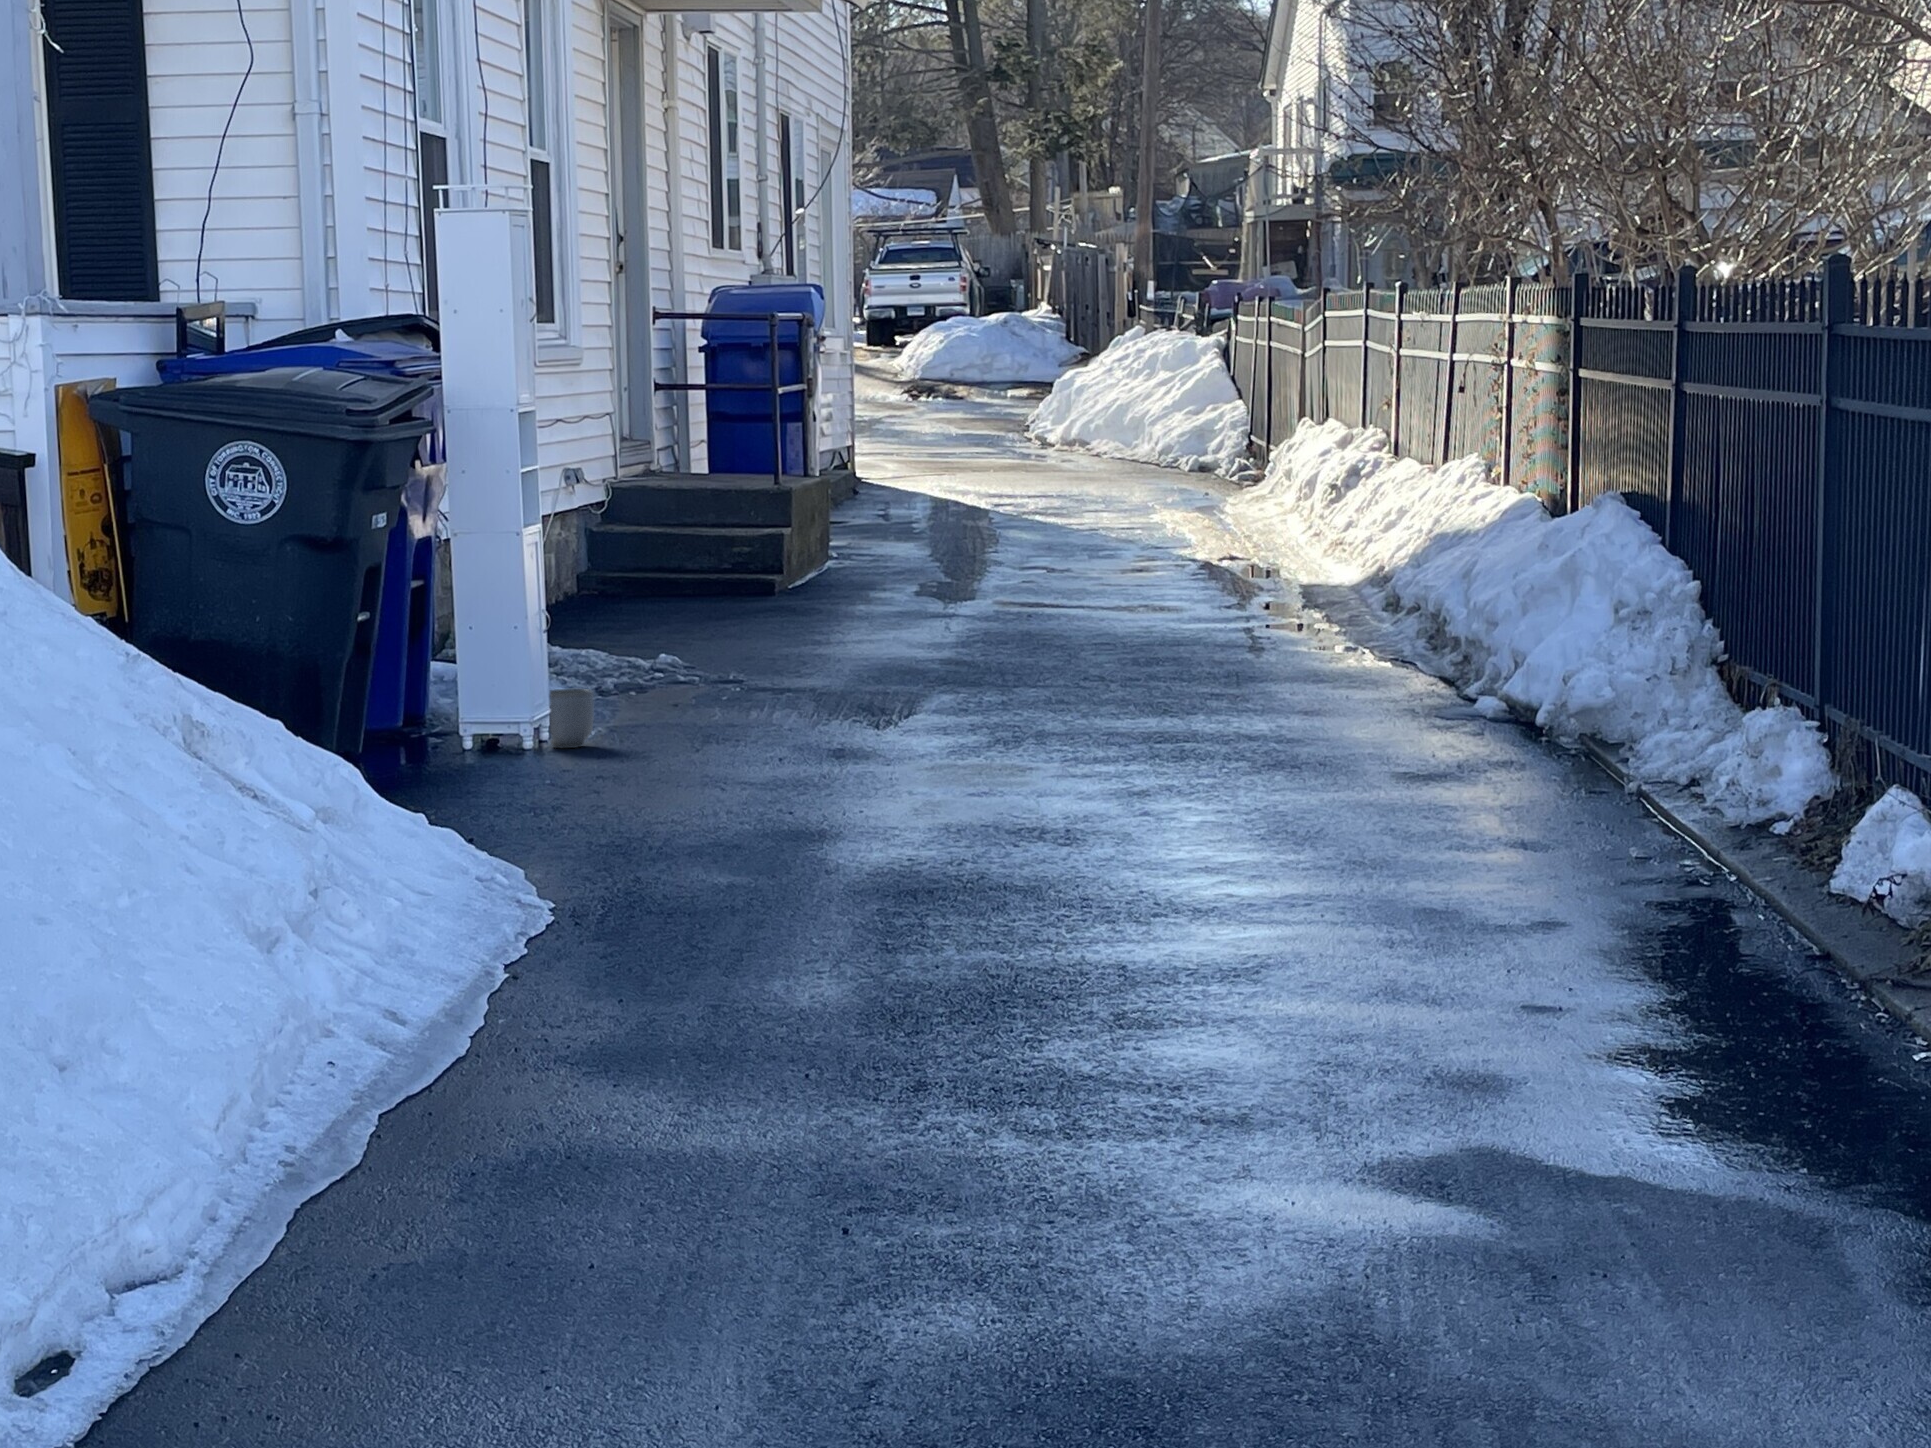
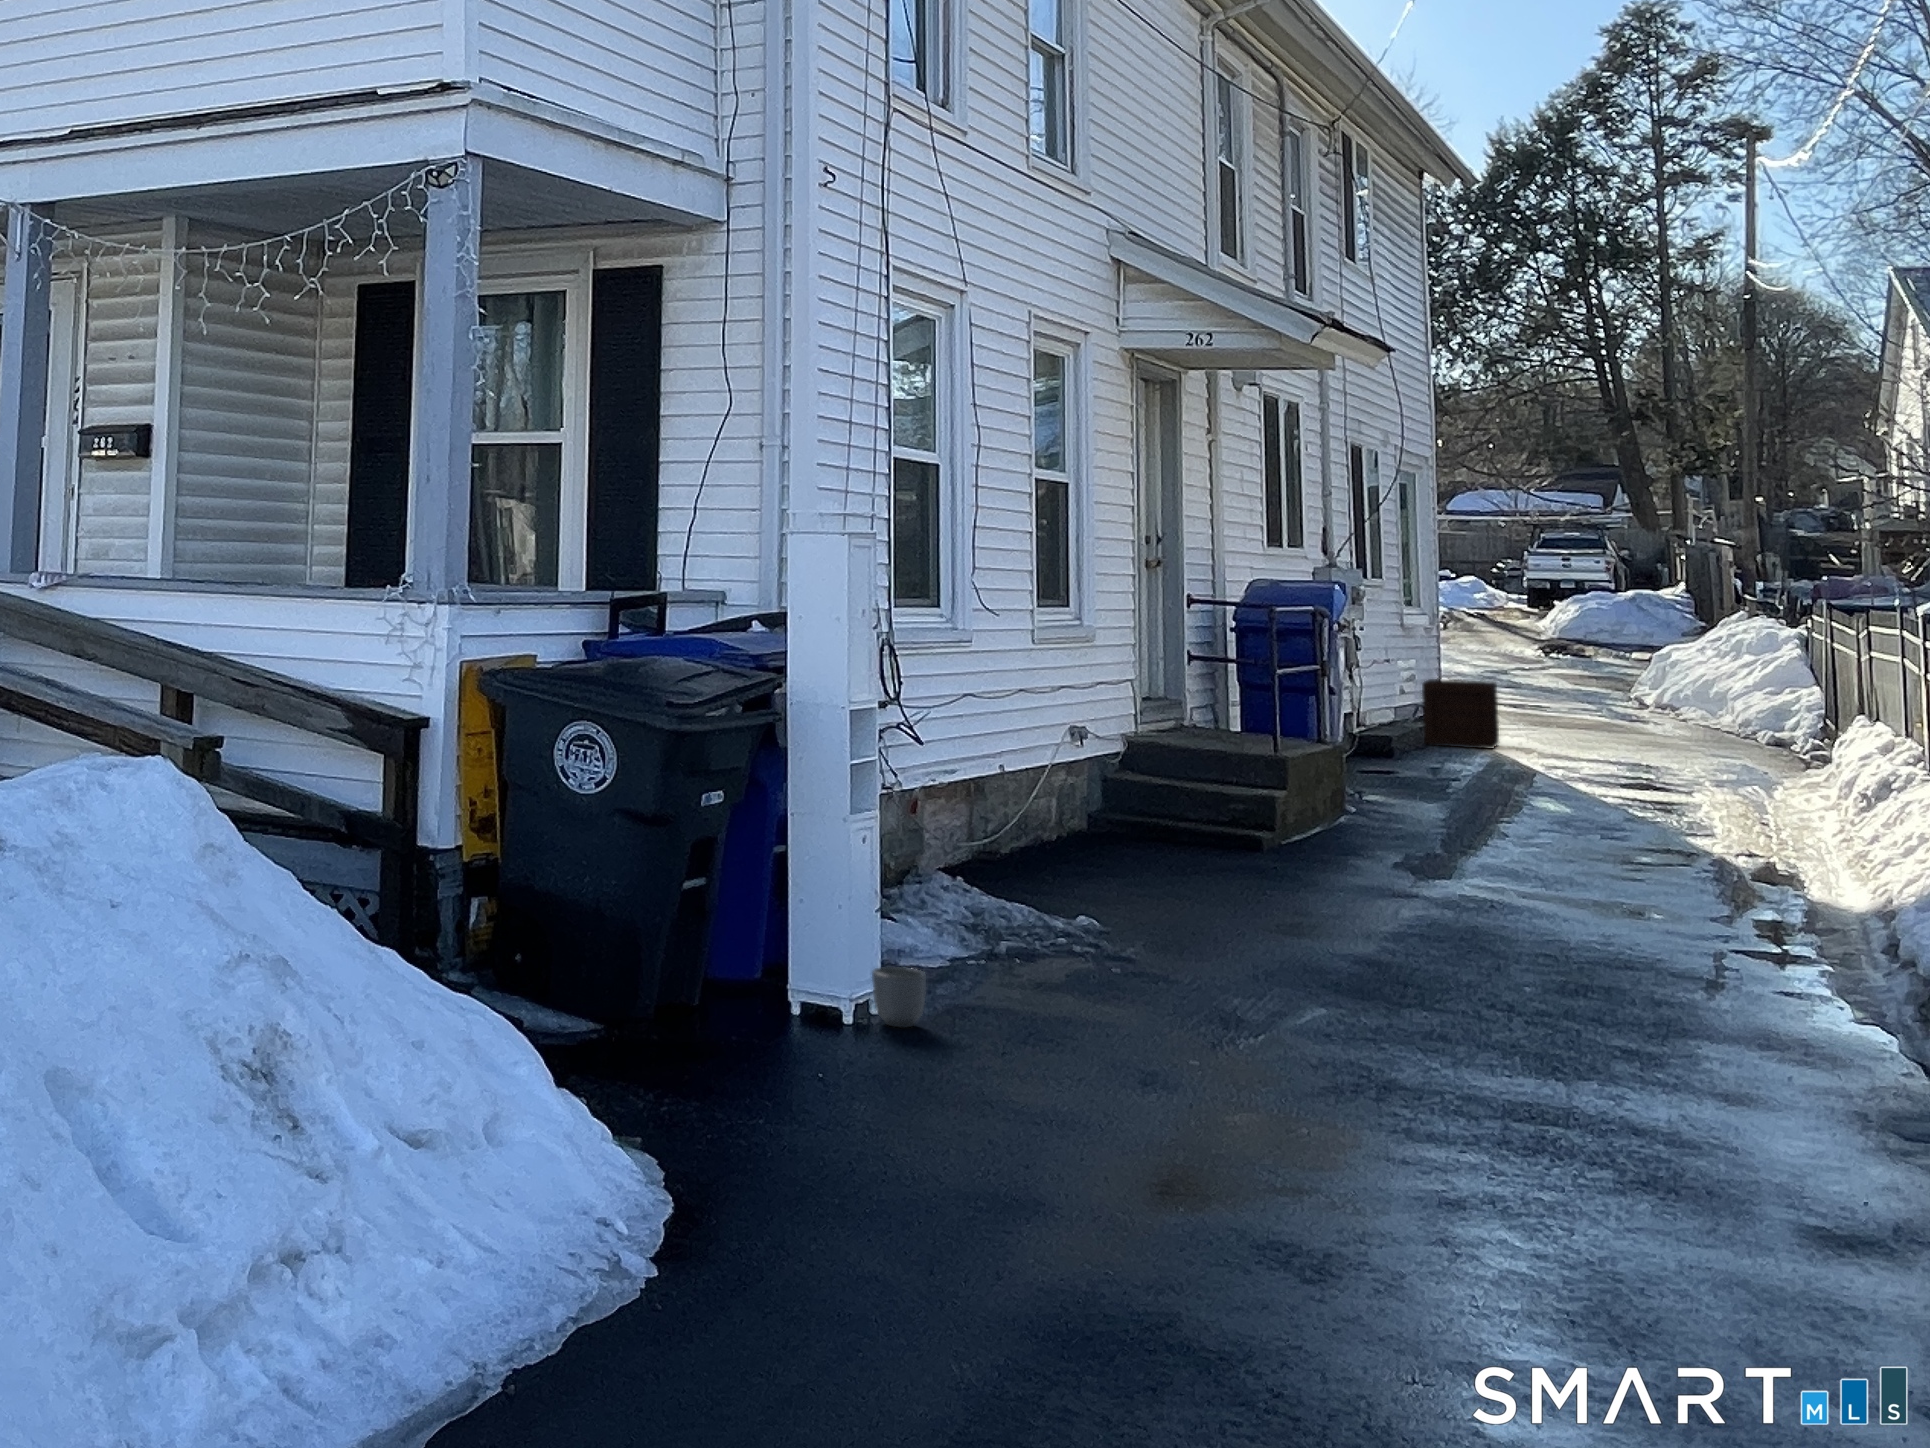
wooden crate: none [845,412,927,496] -> present [1422,679,1499,749]

